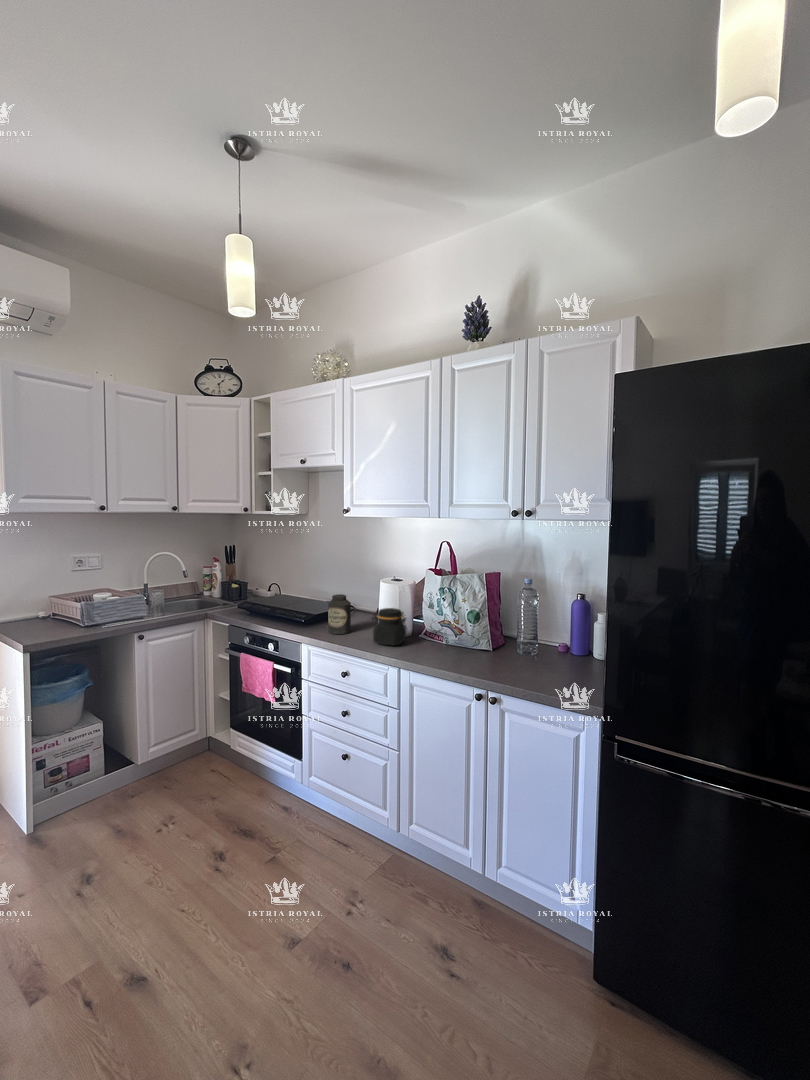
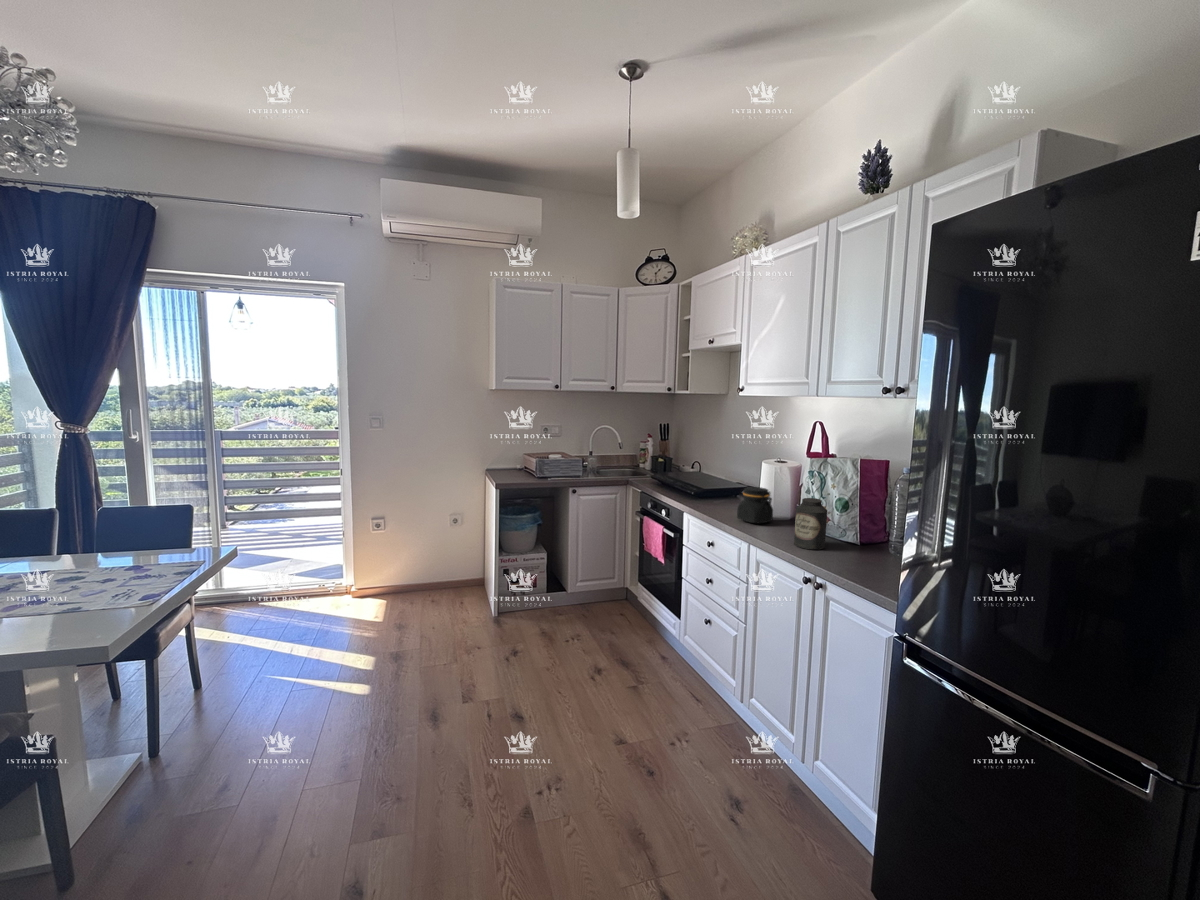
canister: present [328,594,351,634] -> present [794,498,827,549]

